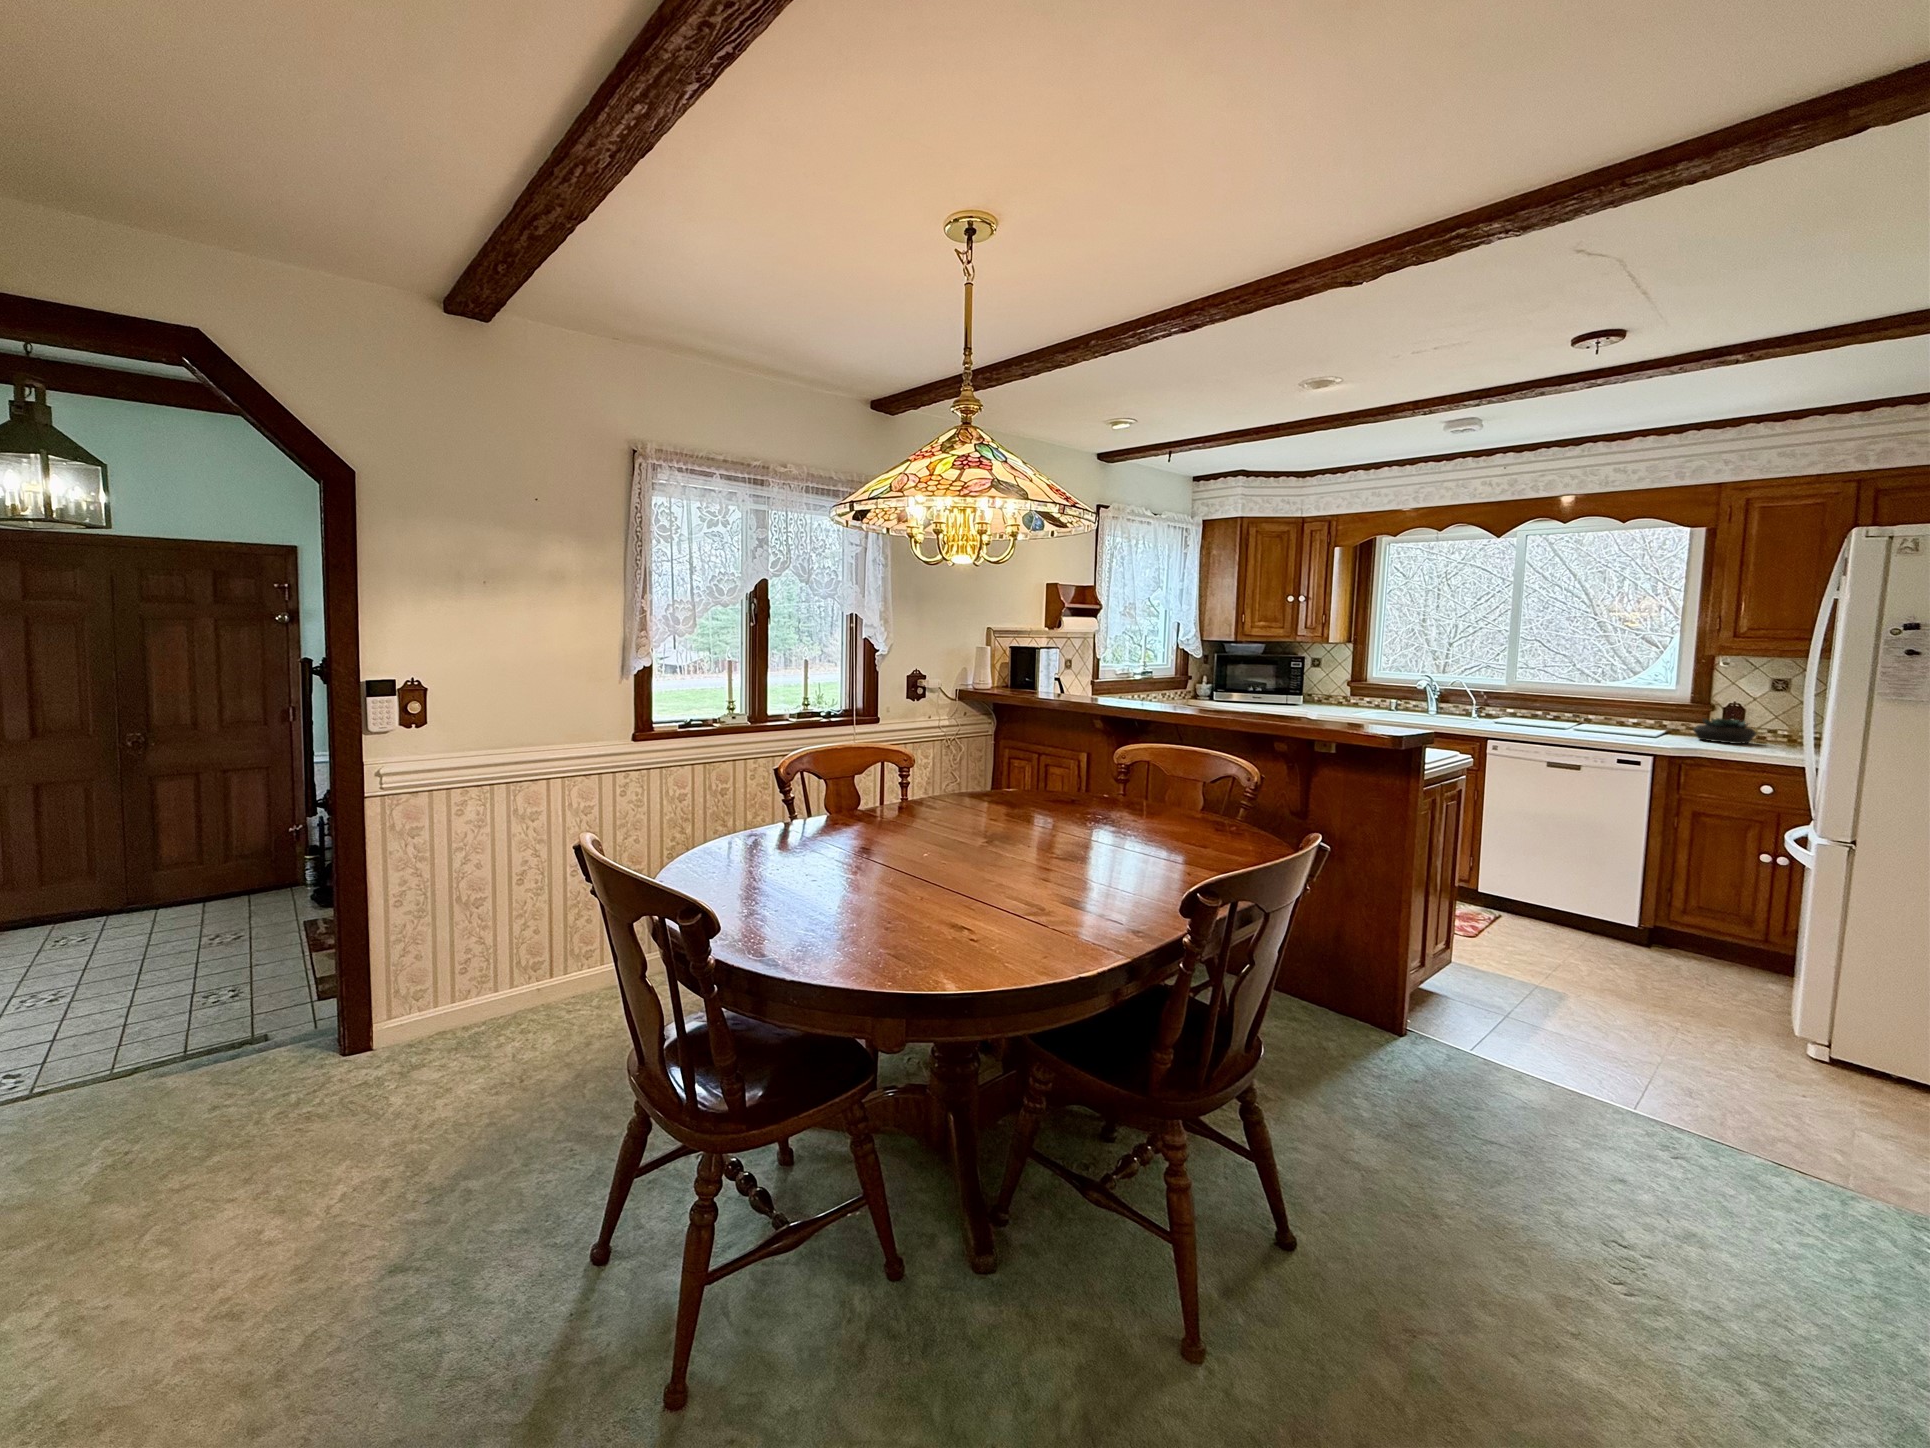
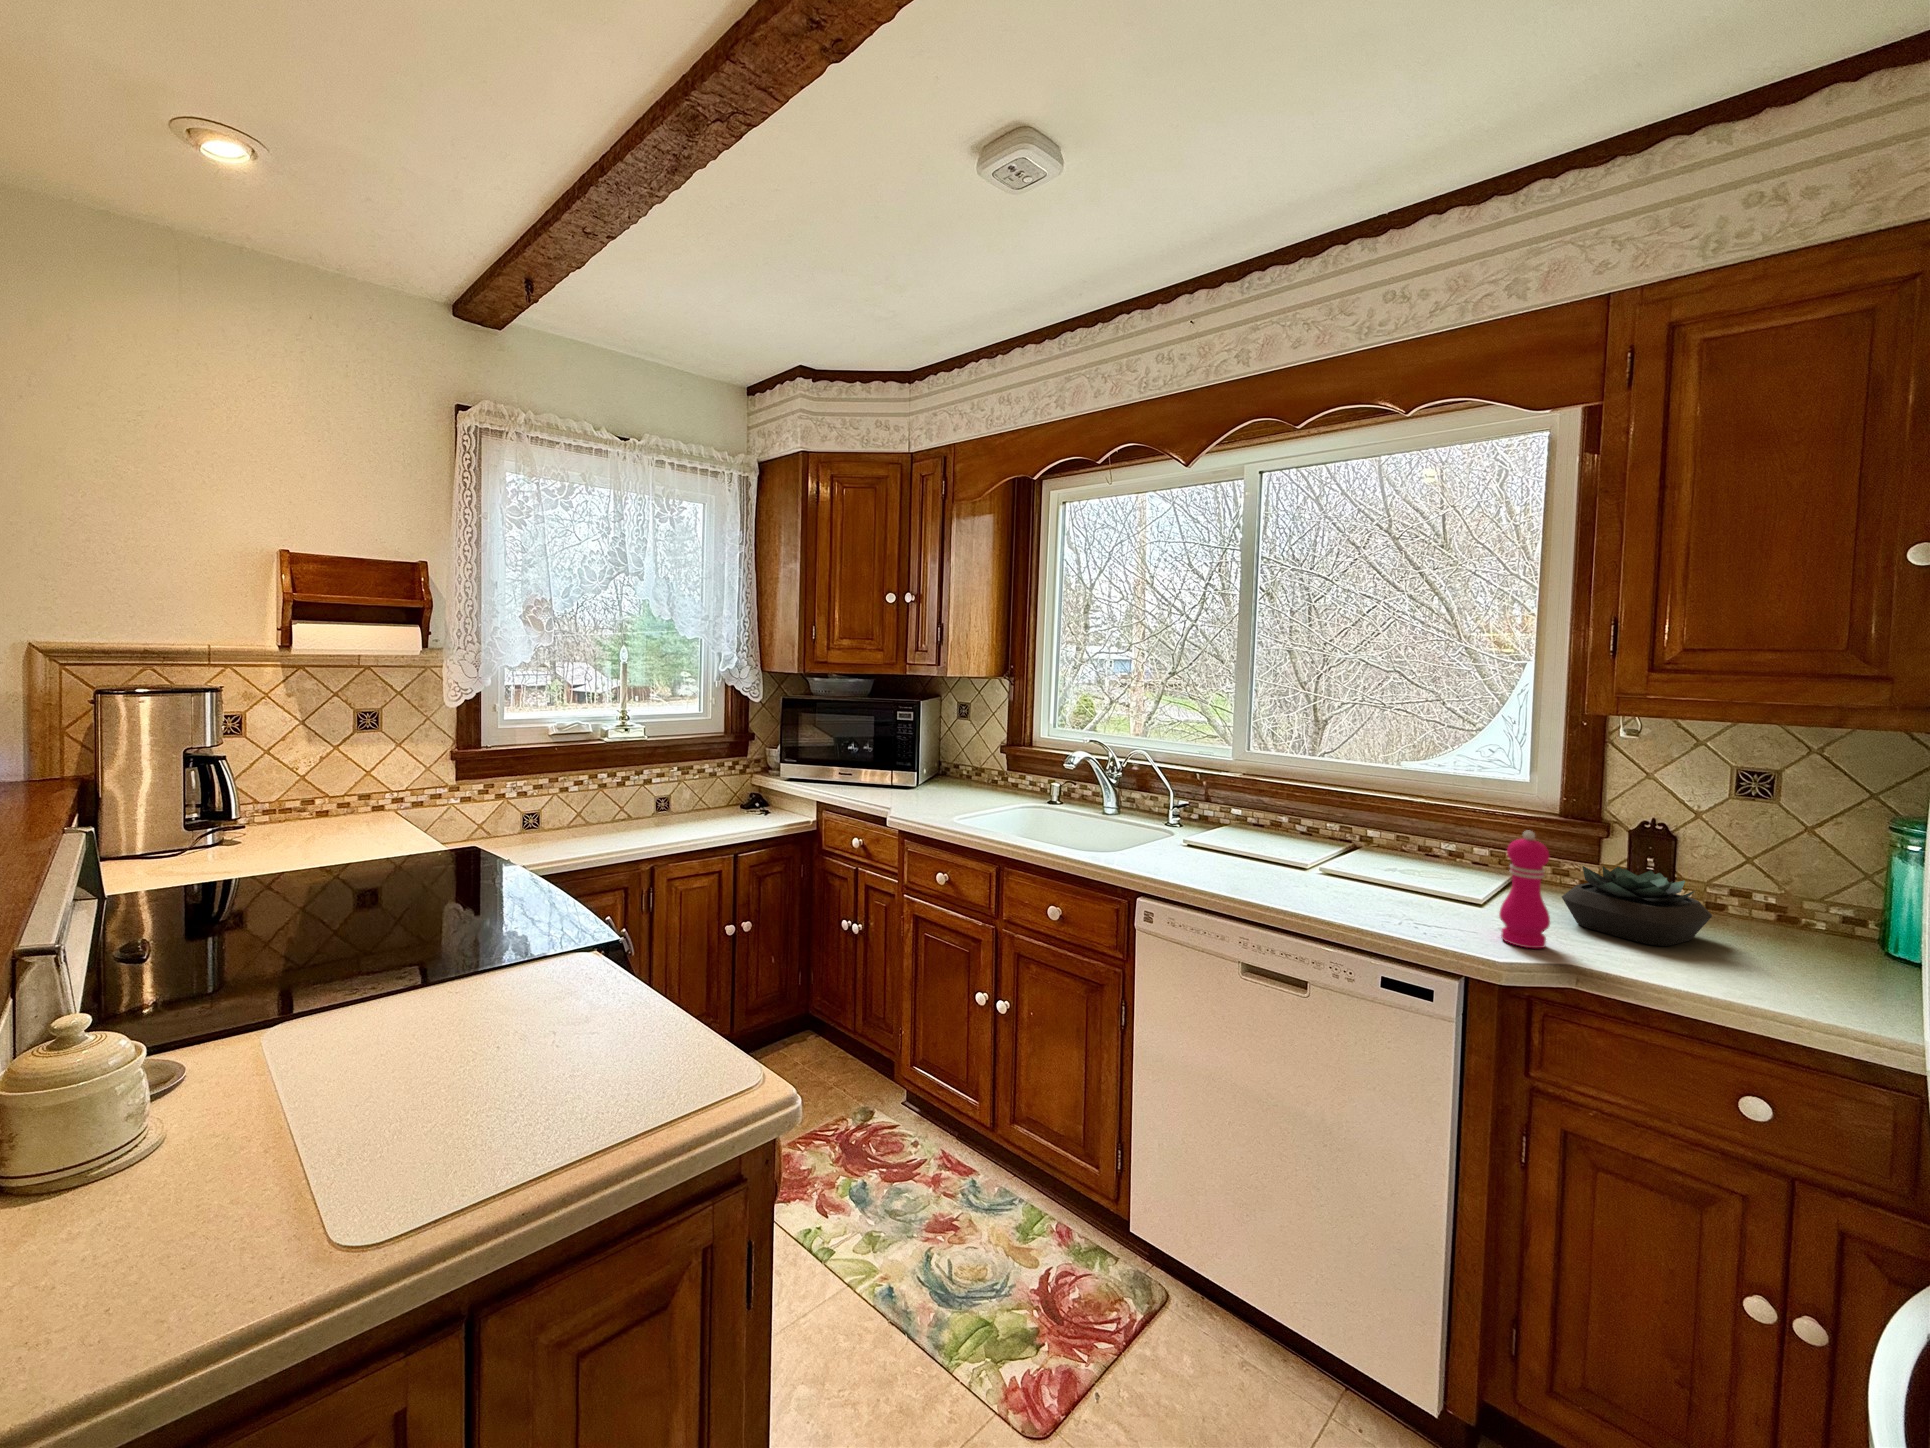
pepper mill: none [1667,698,1689,743] -> present [1499,830,1550,948]

